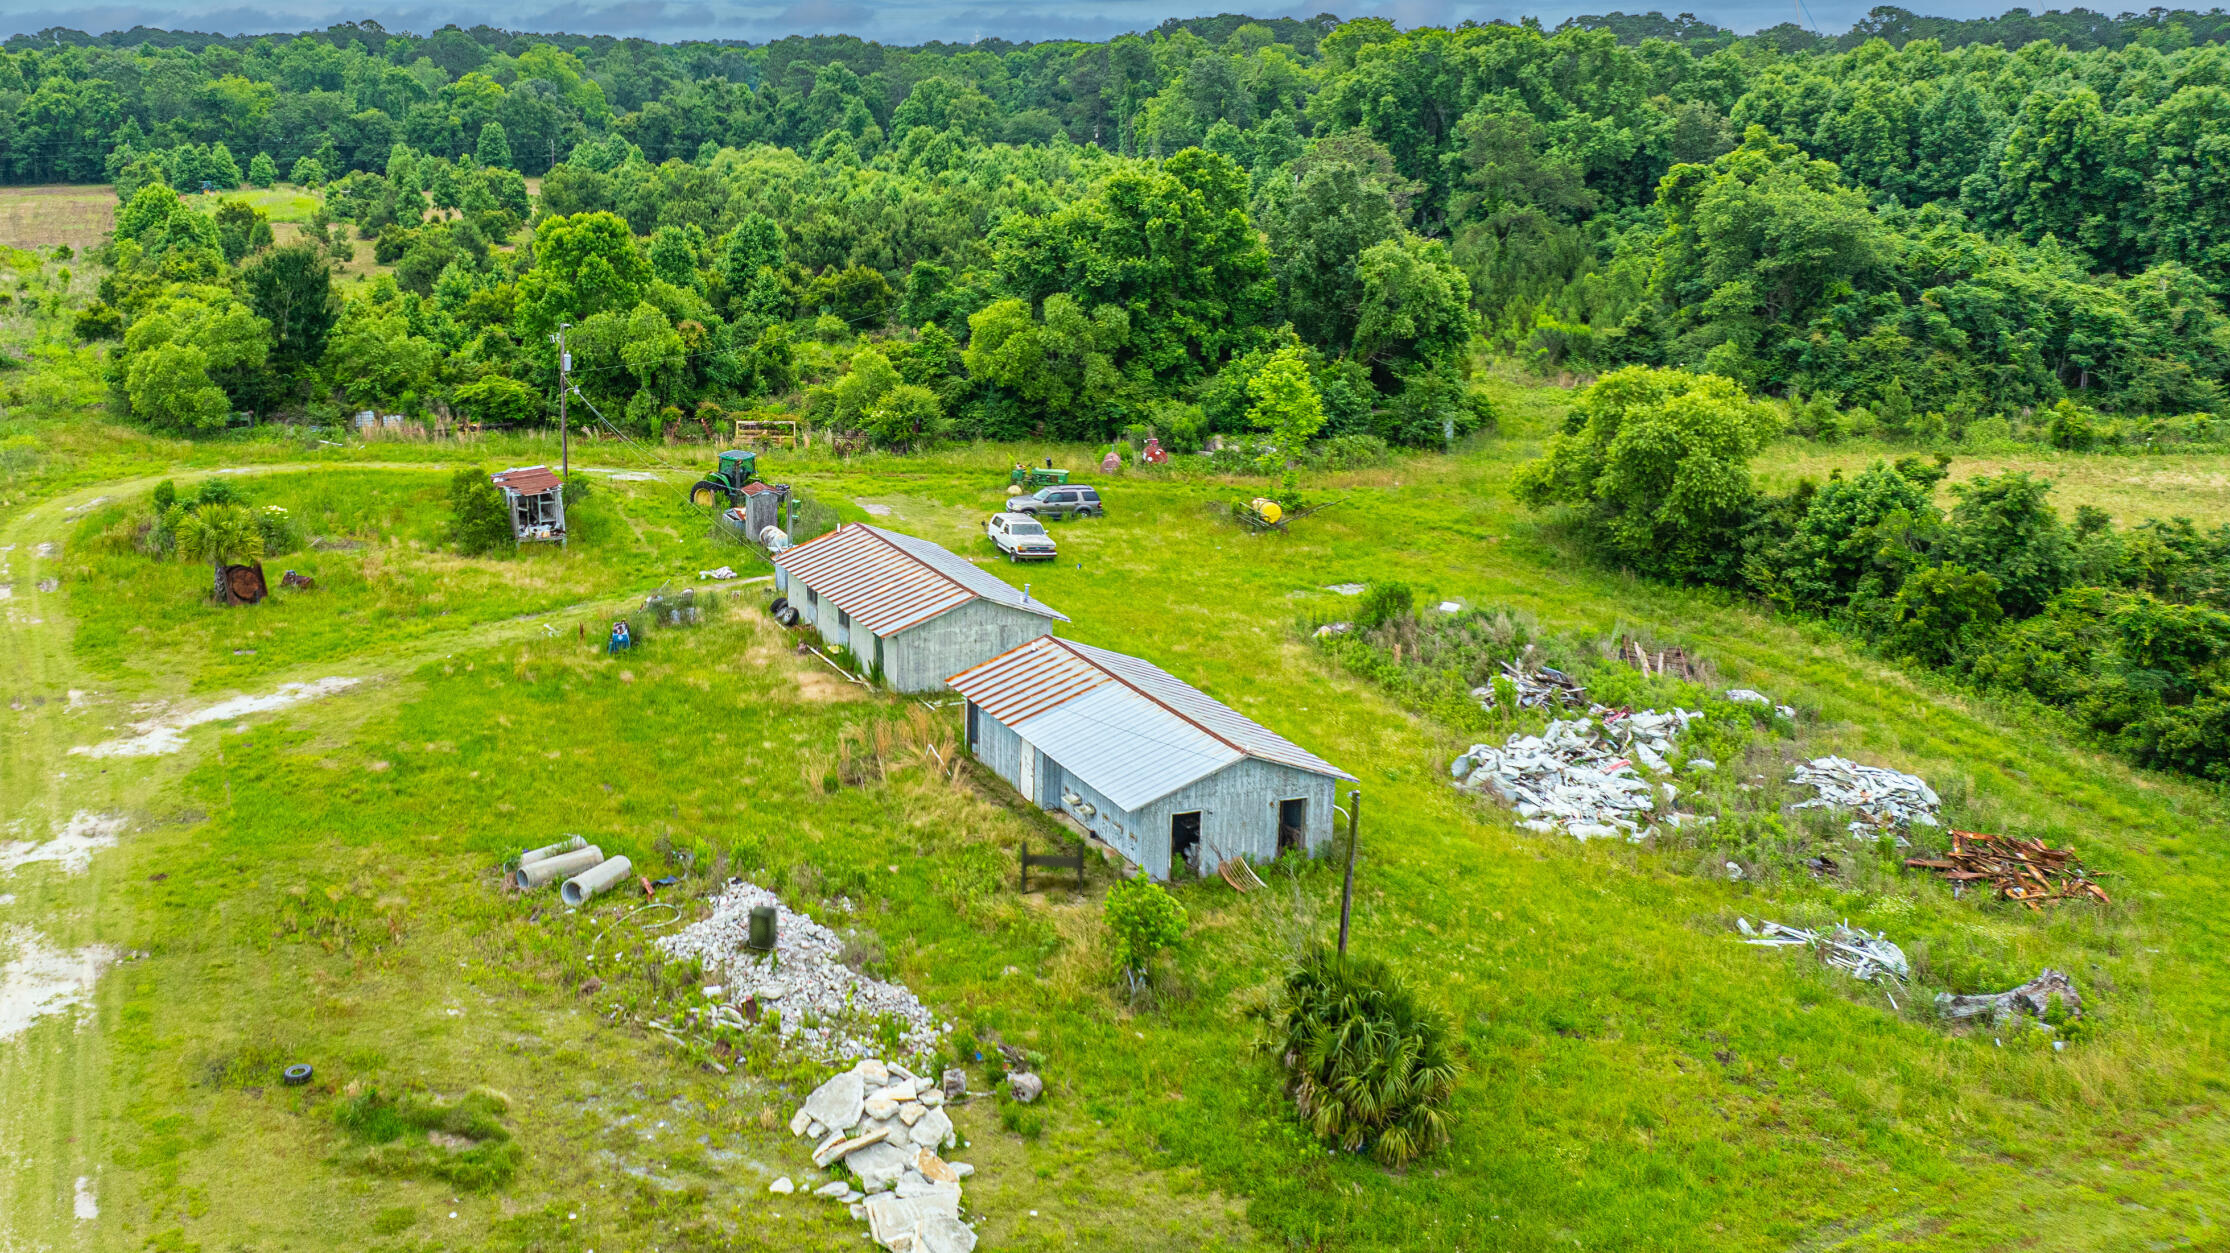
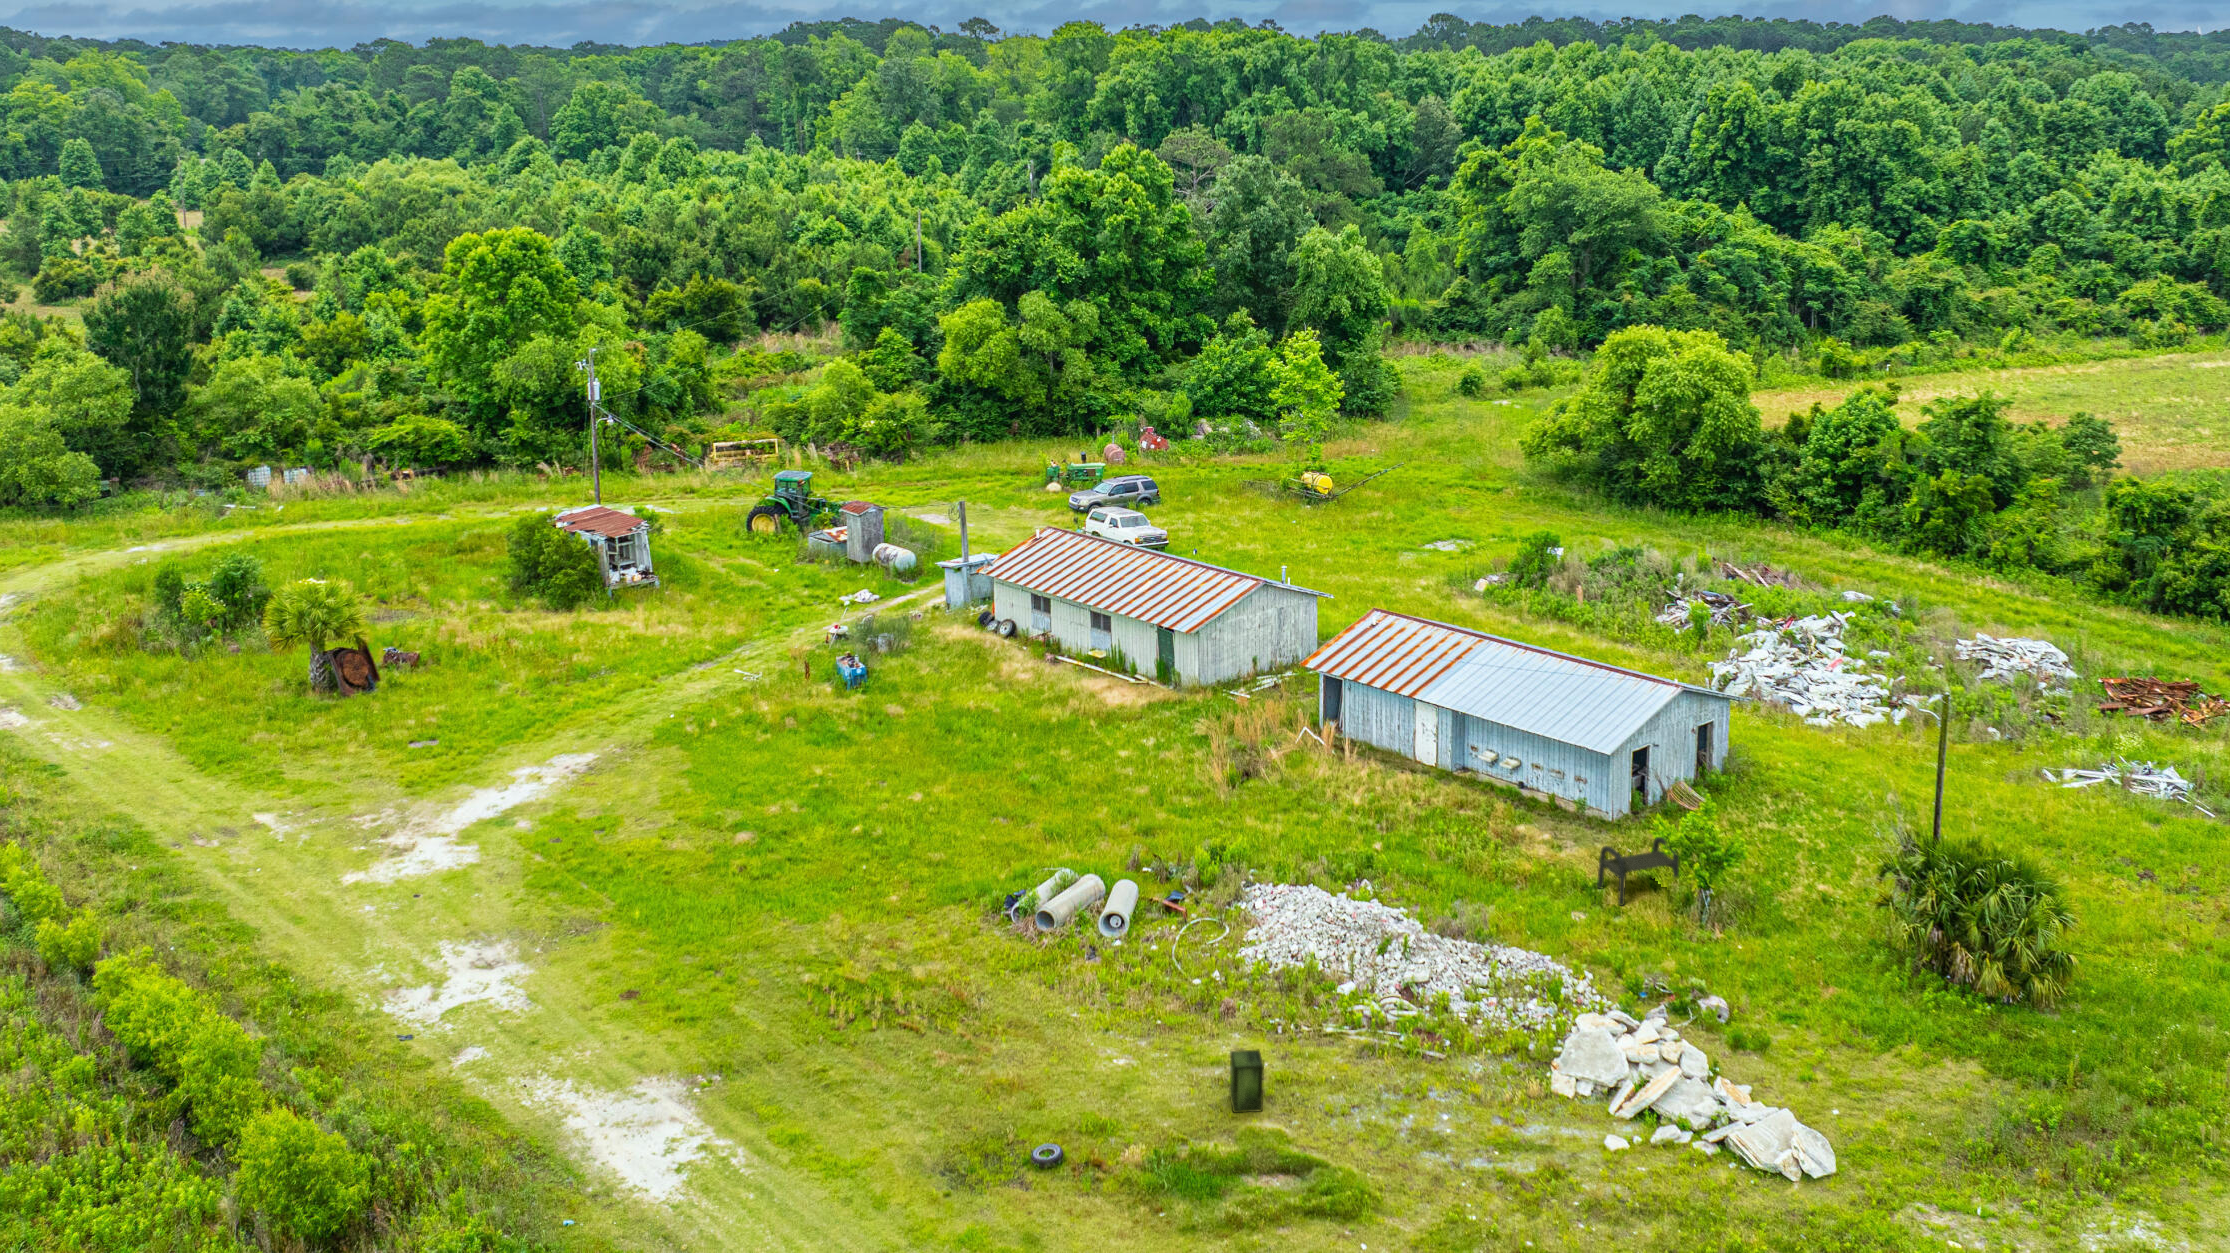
storage box: present [748,905,778,951] -> present [1230,1049,1264,1113]

